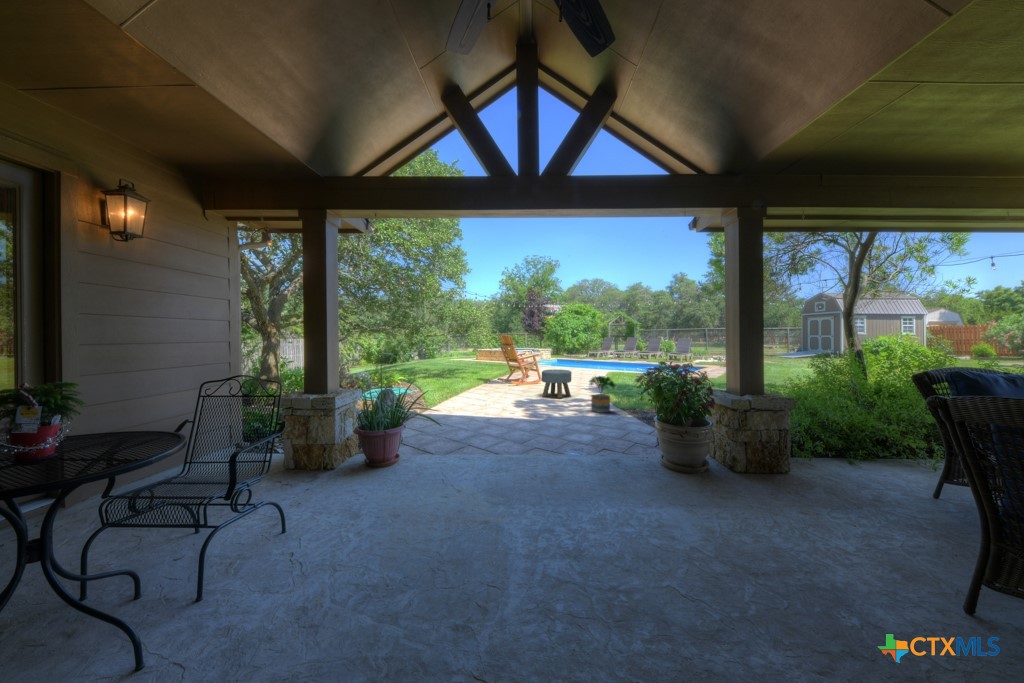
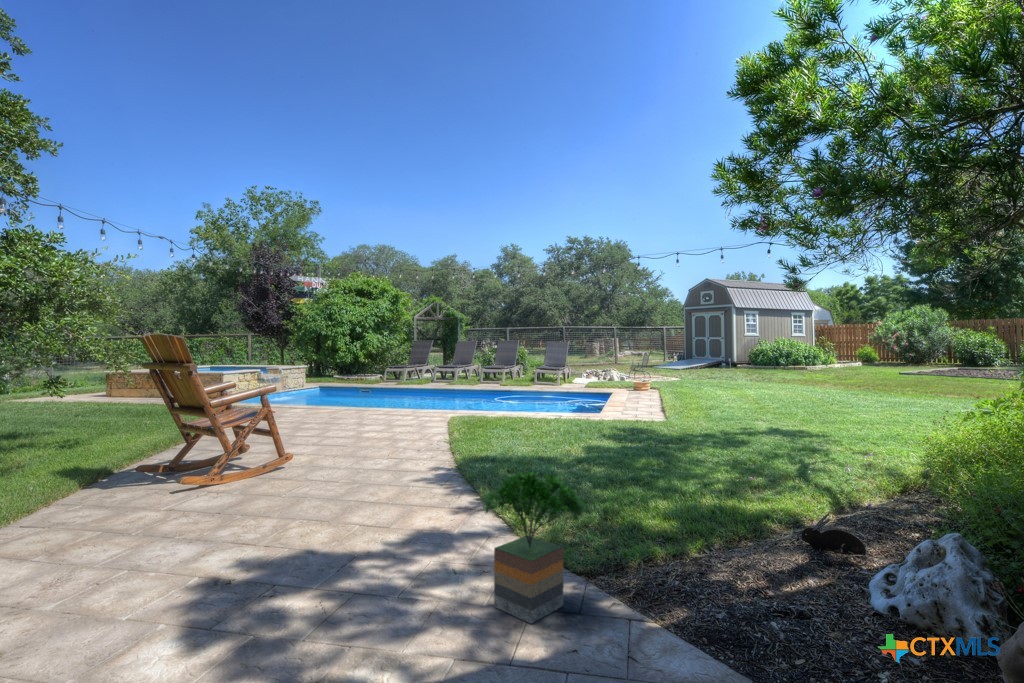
ottoman: present [542,369,571,398] -> none [289,437,390,540]

